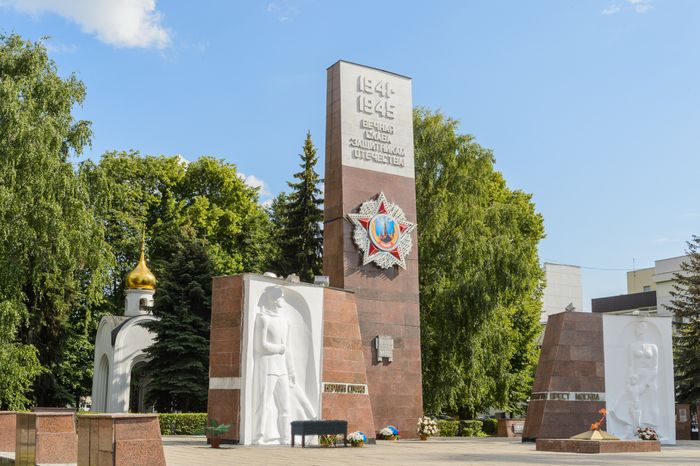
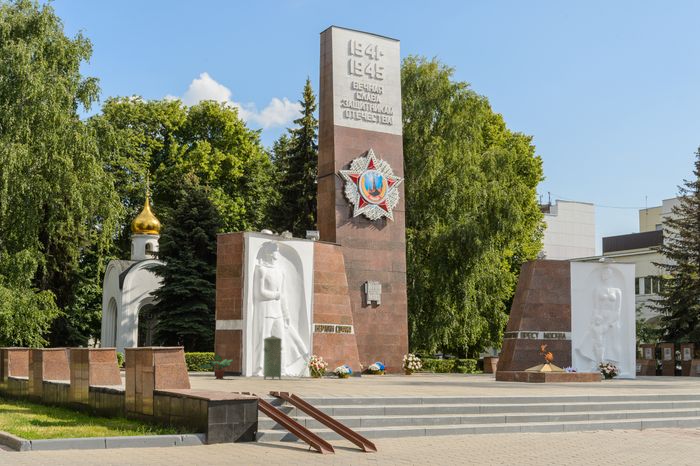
trash can: none [266,397,288,449] -> present [264,336,282,380]
bench: present [290,420,348,448] -> none [285,356,336,380]

